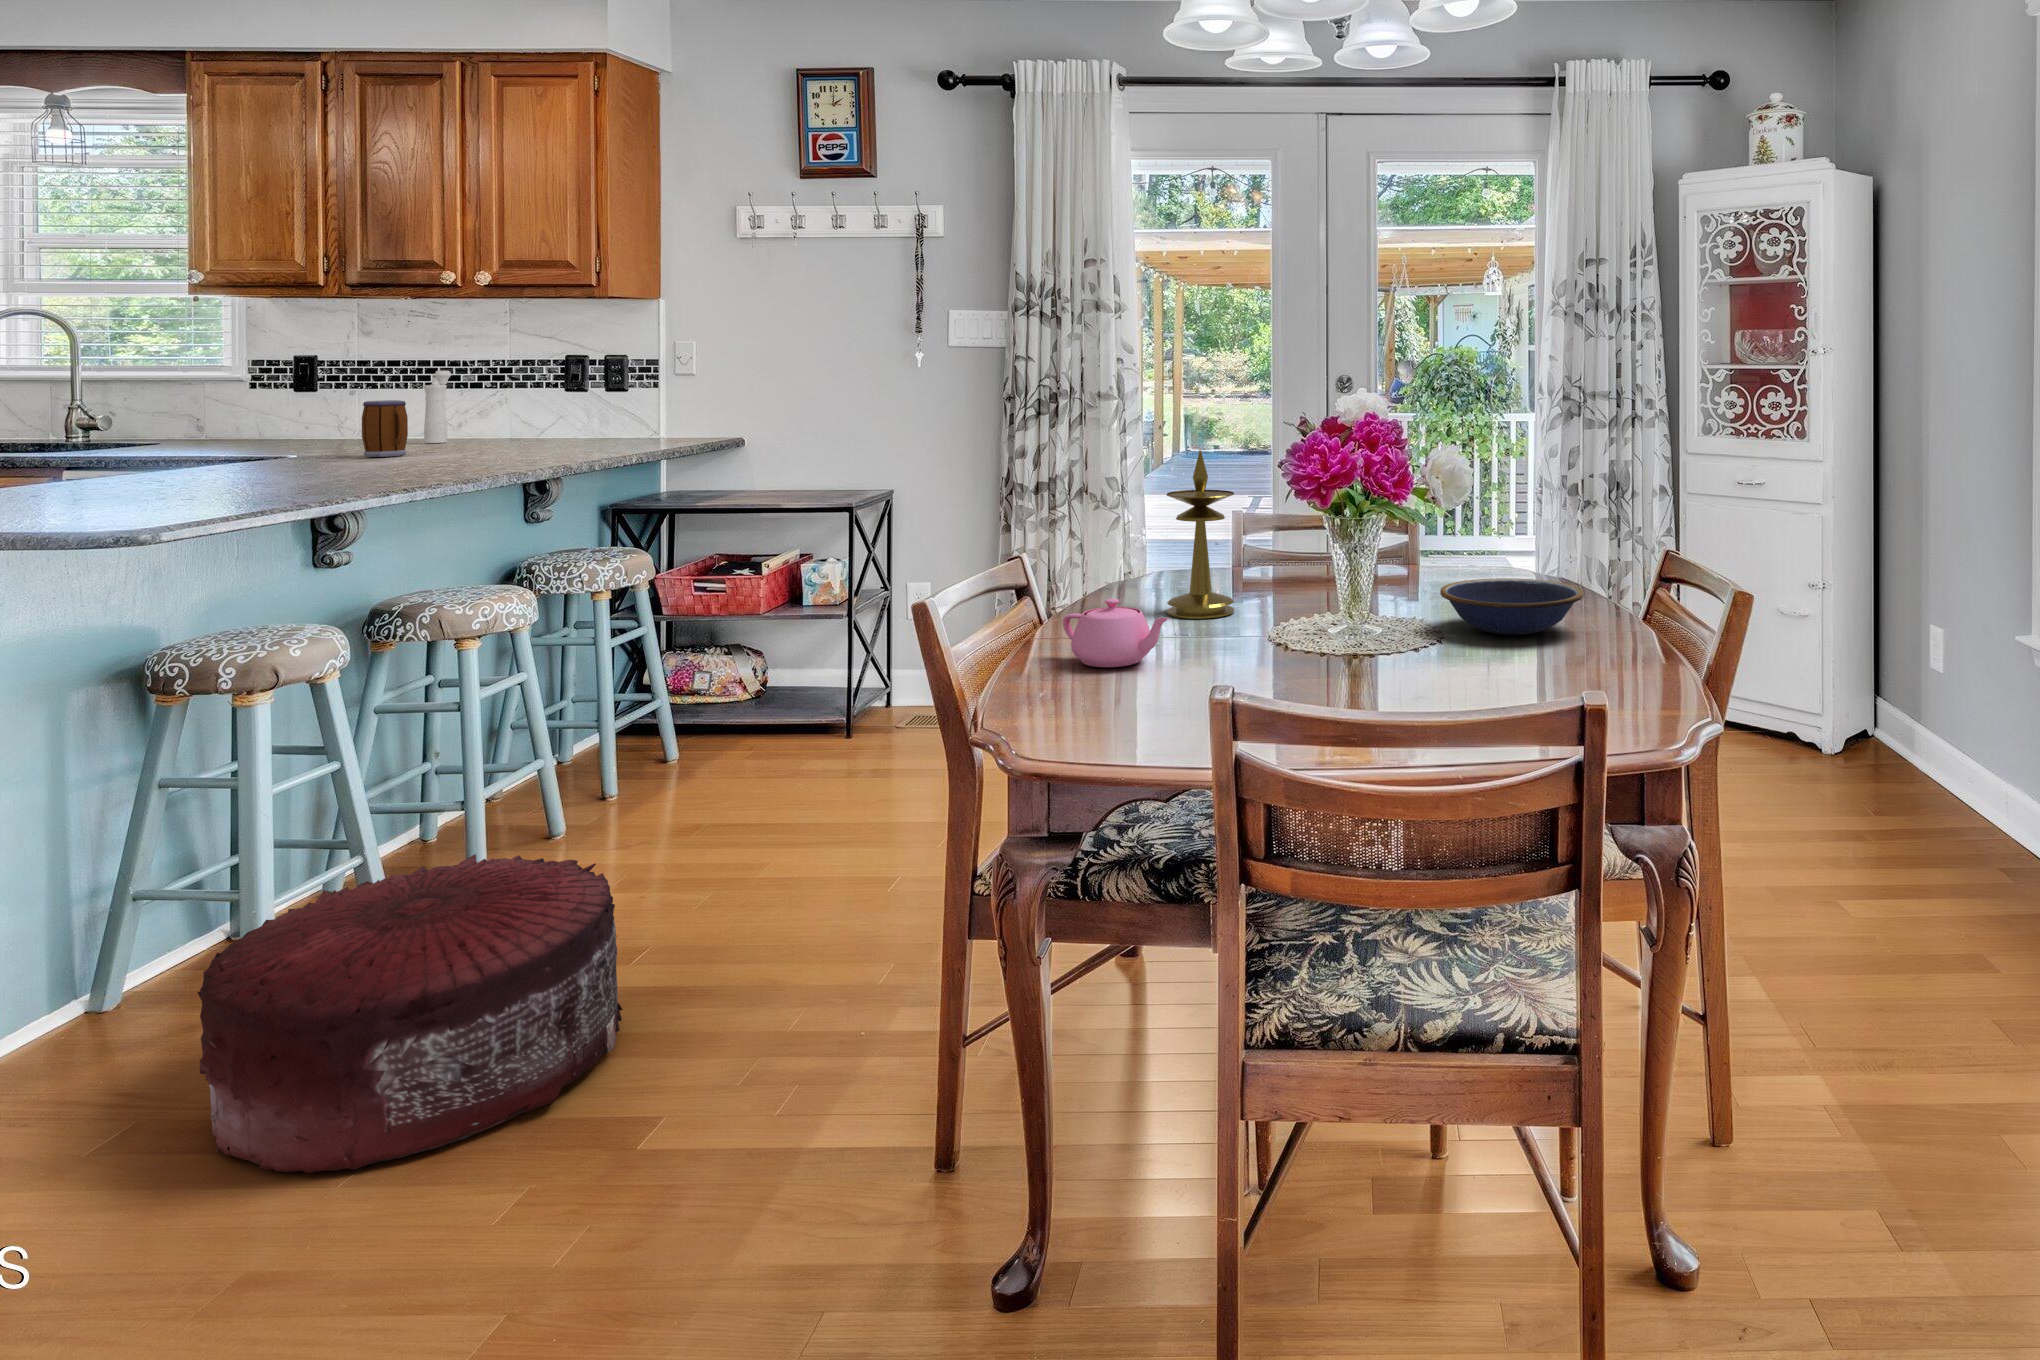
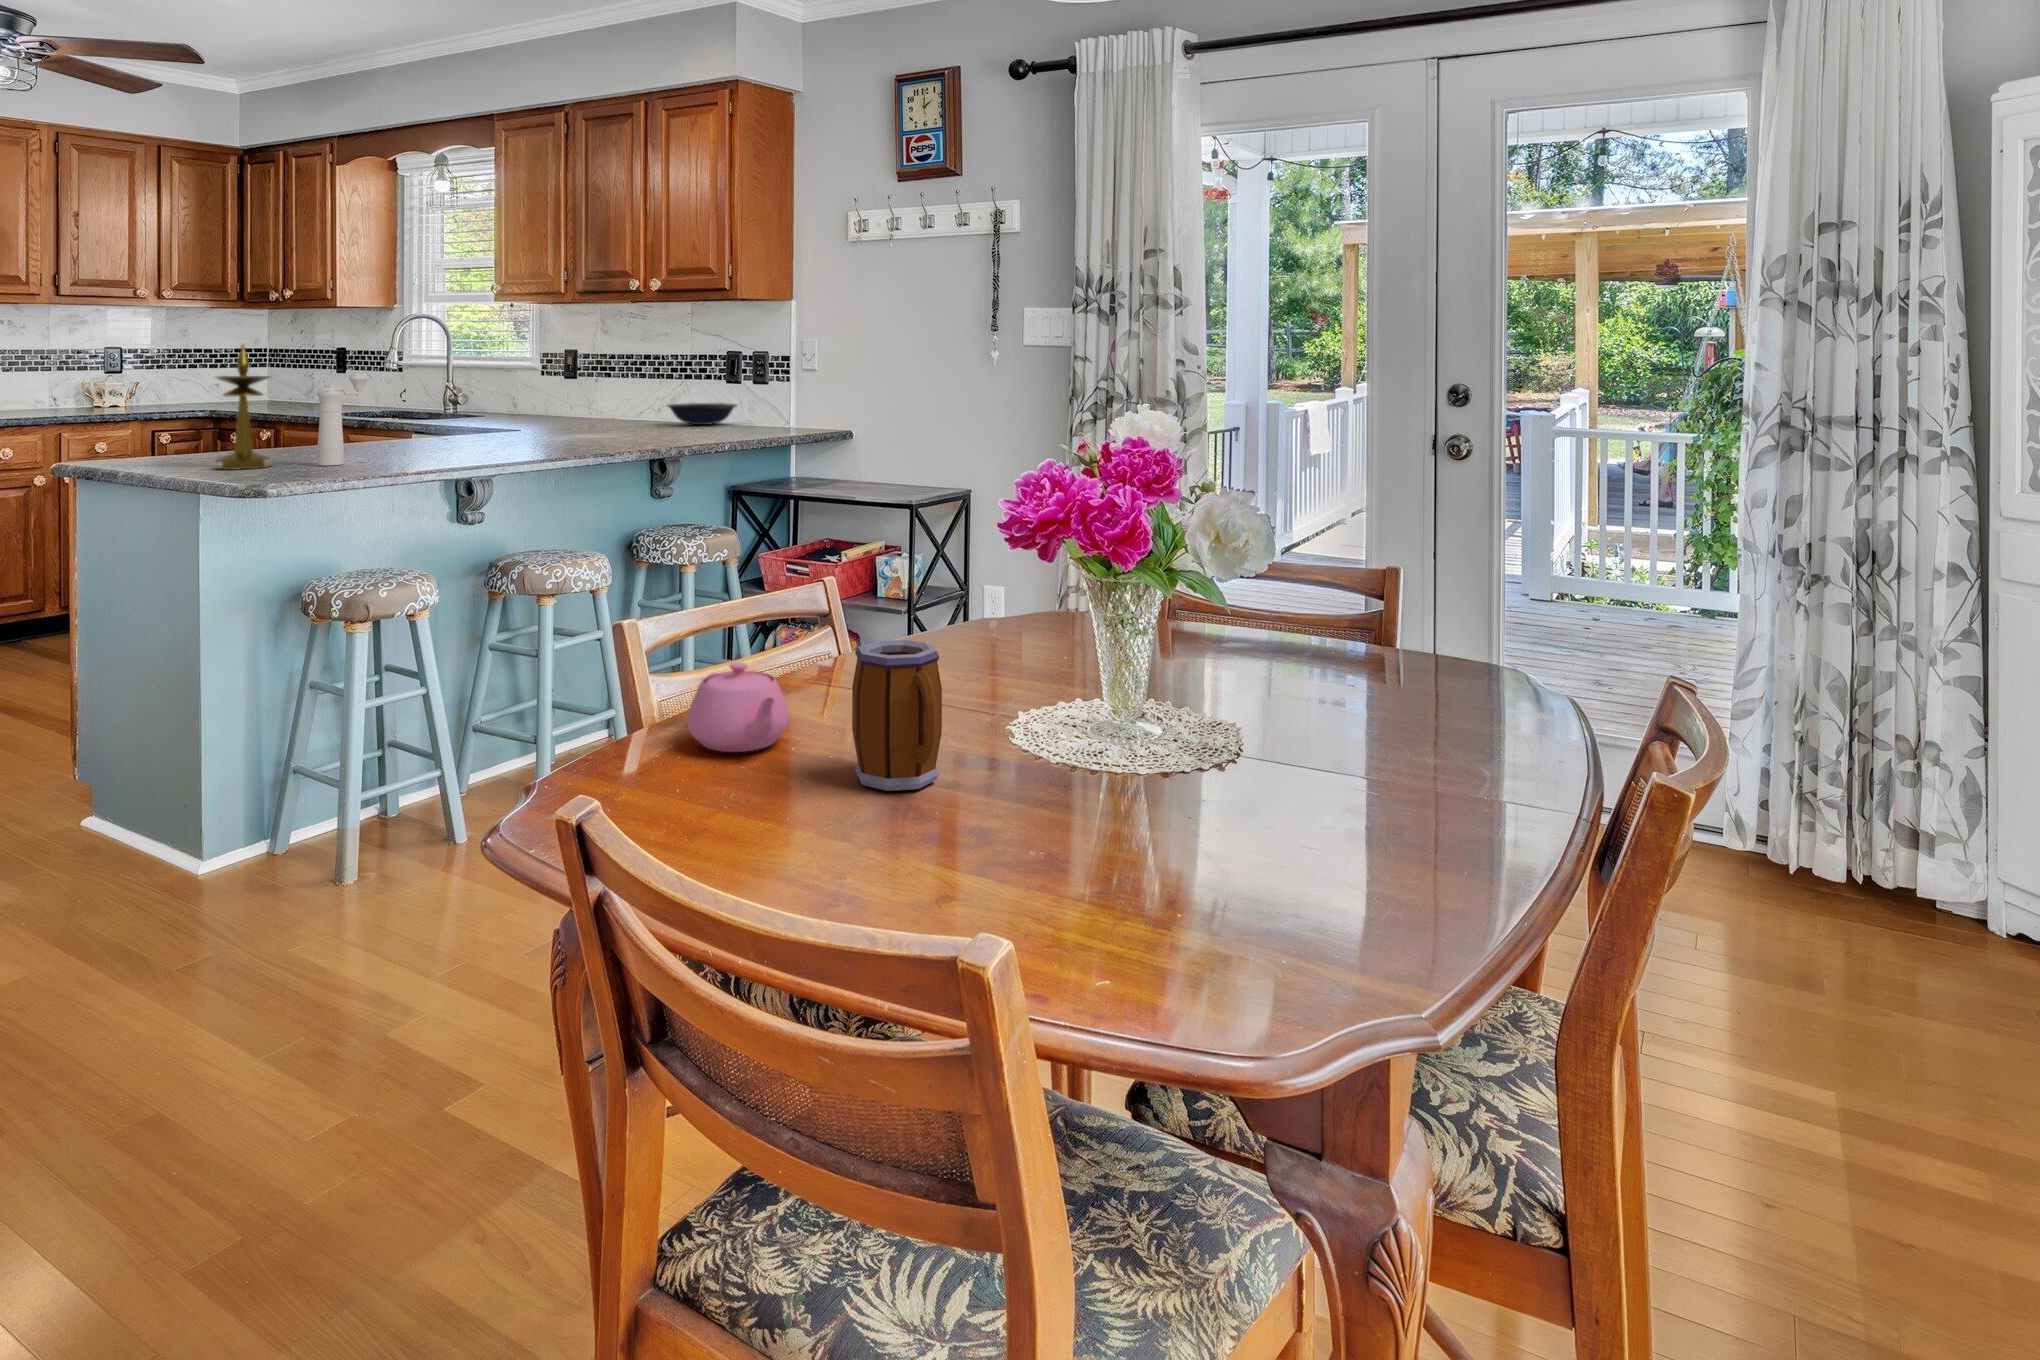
pepper mill: present [423,371,452,443] -> present [317,373,369,466]
mug: present [362,400,408,457] -> present [852,640,942,791]
candlestick: present [1166,450,1234,619] -> present [214,345,271,470]
bowl: present [1440,578,1583,635] -> present [668,403,737,425]
pouf: present [197,854,623,1173] -> none [130,805,494,1085]

